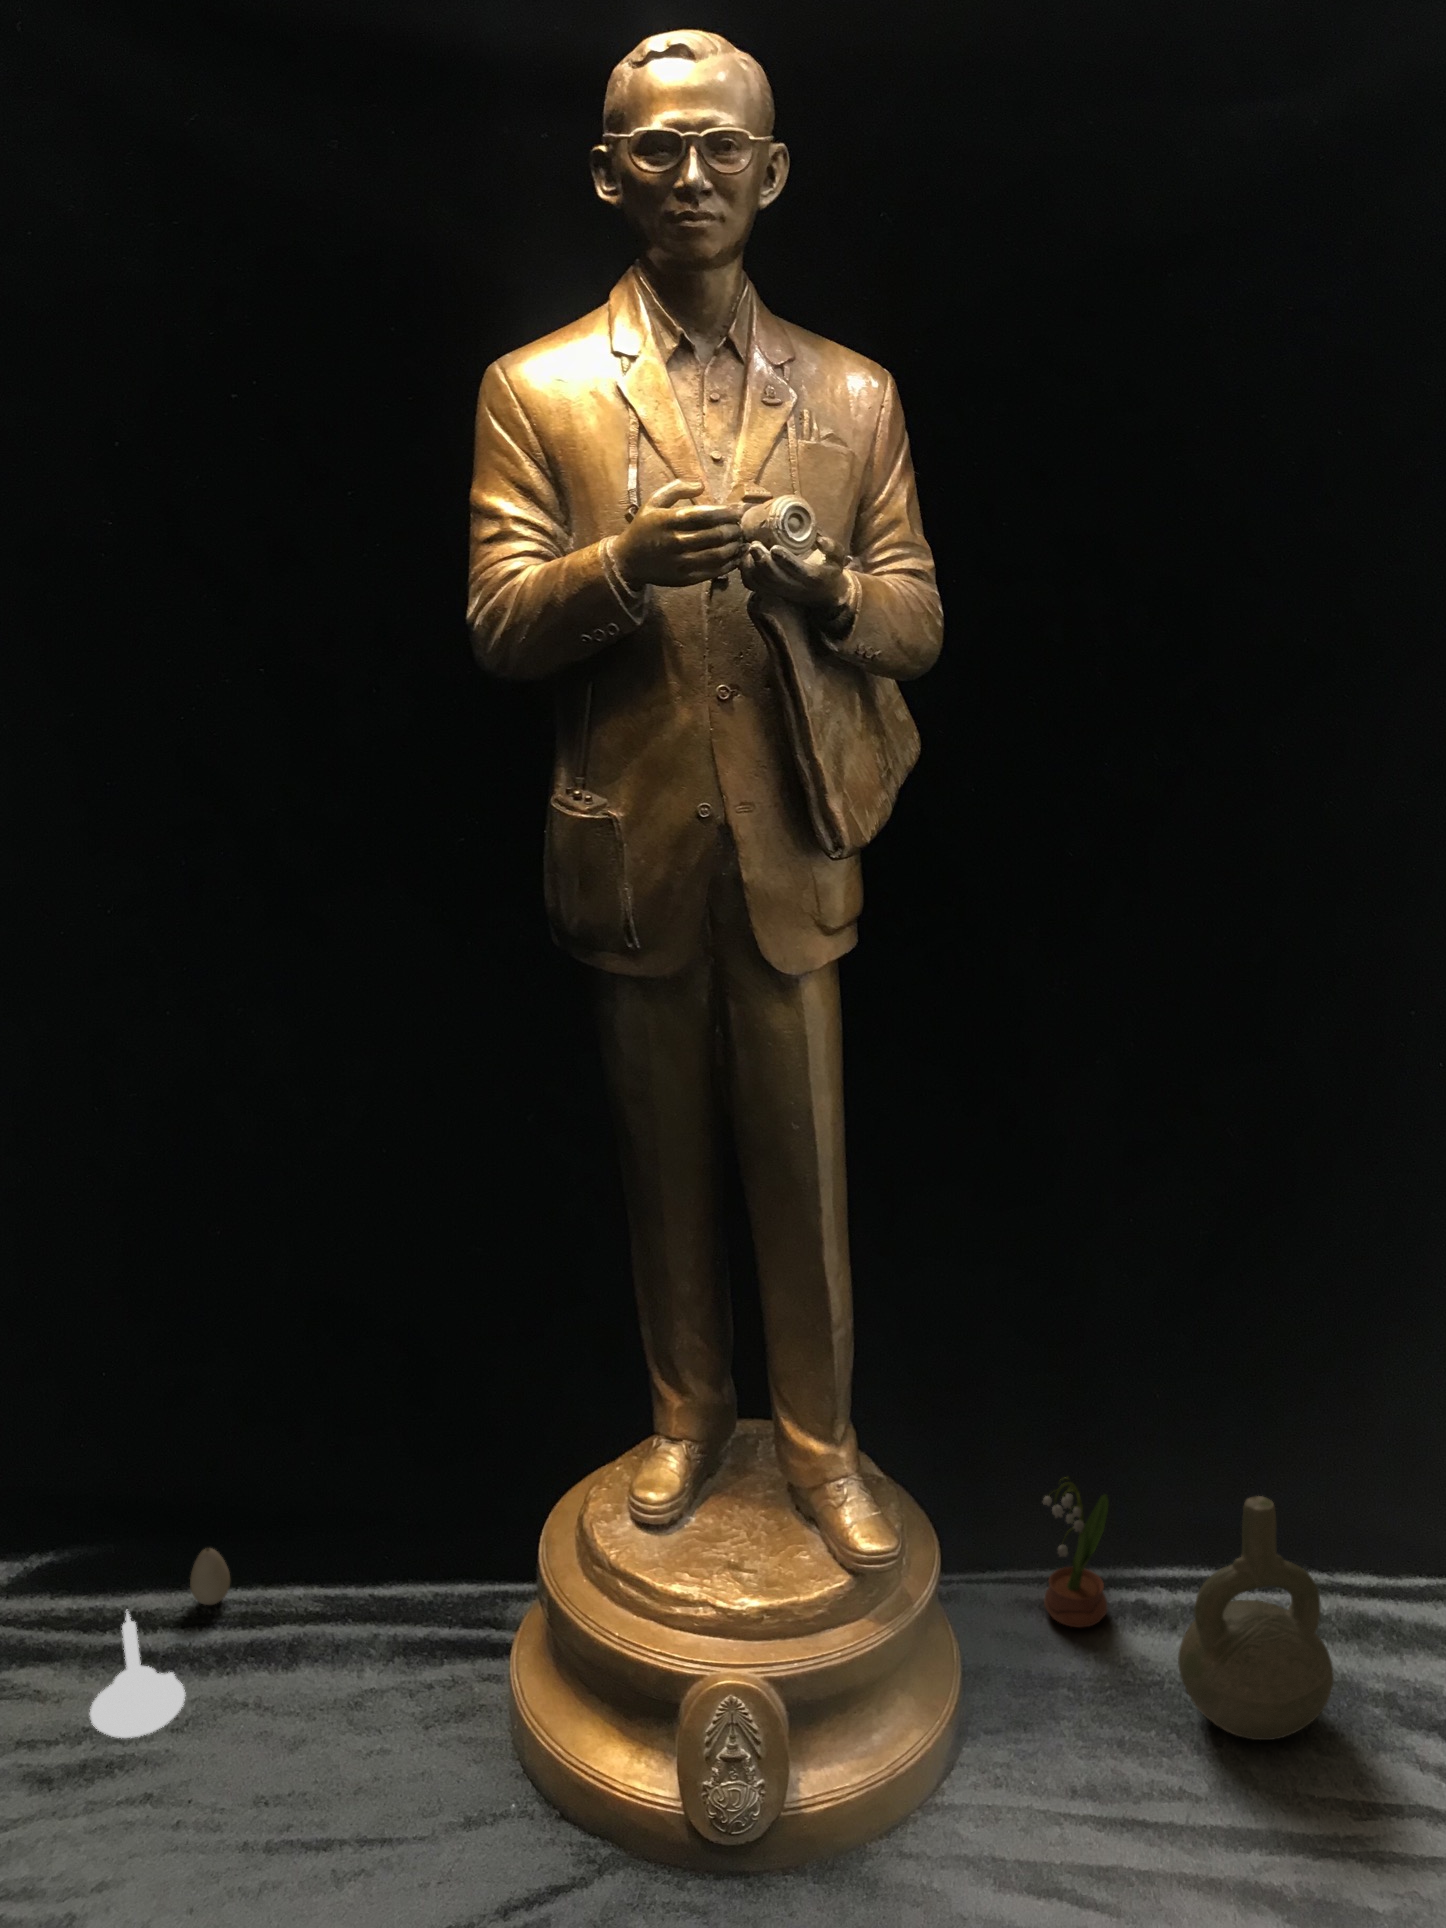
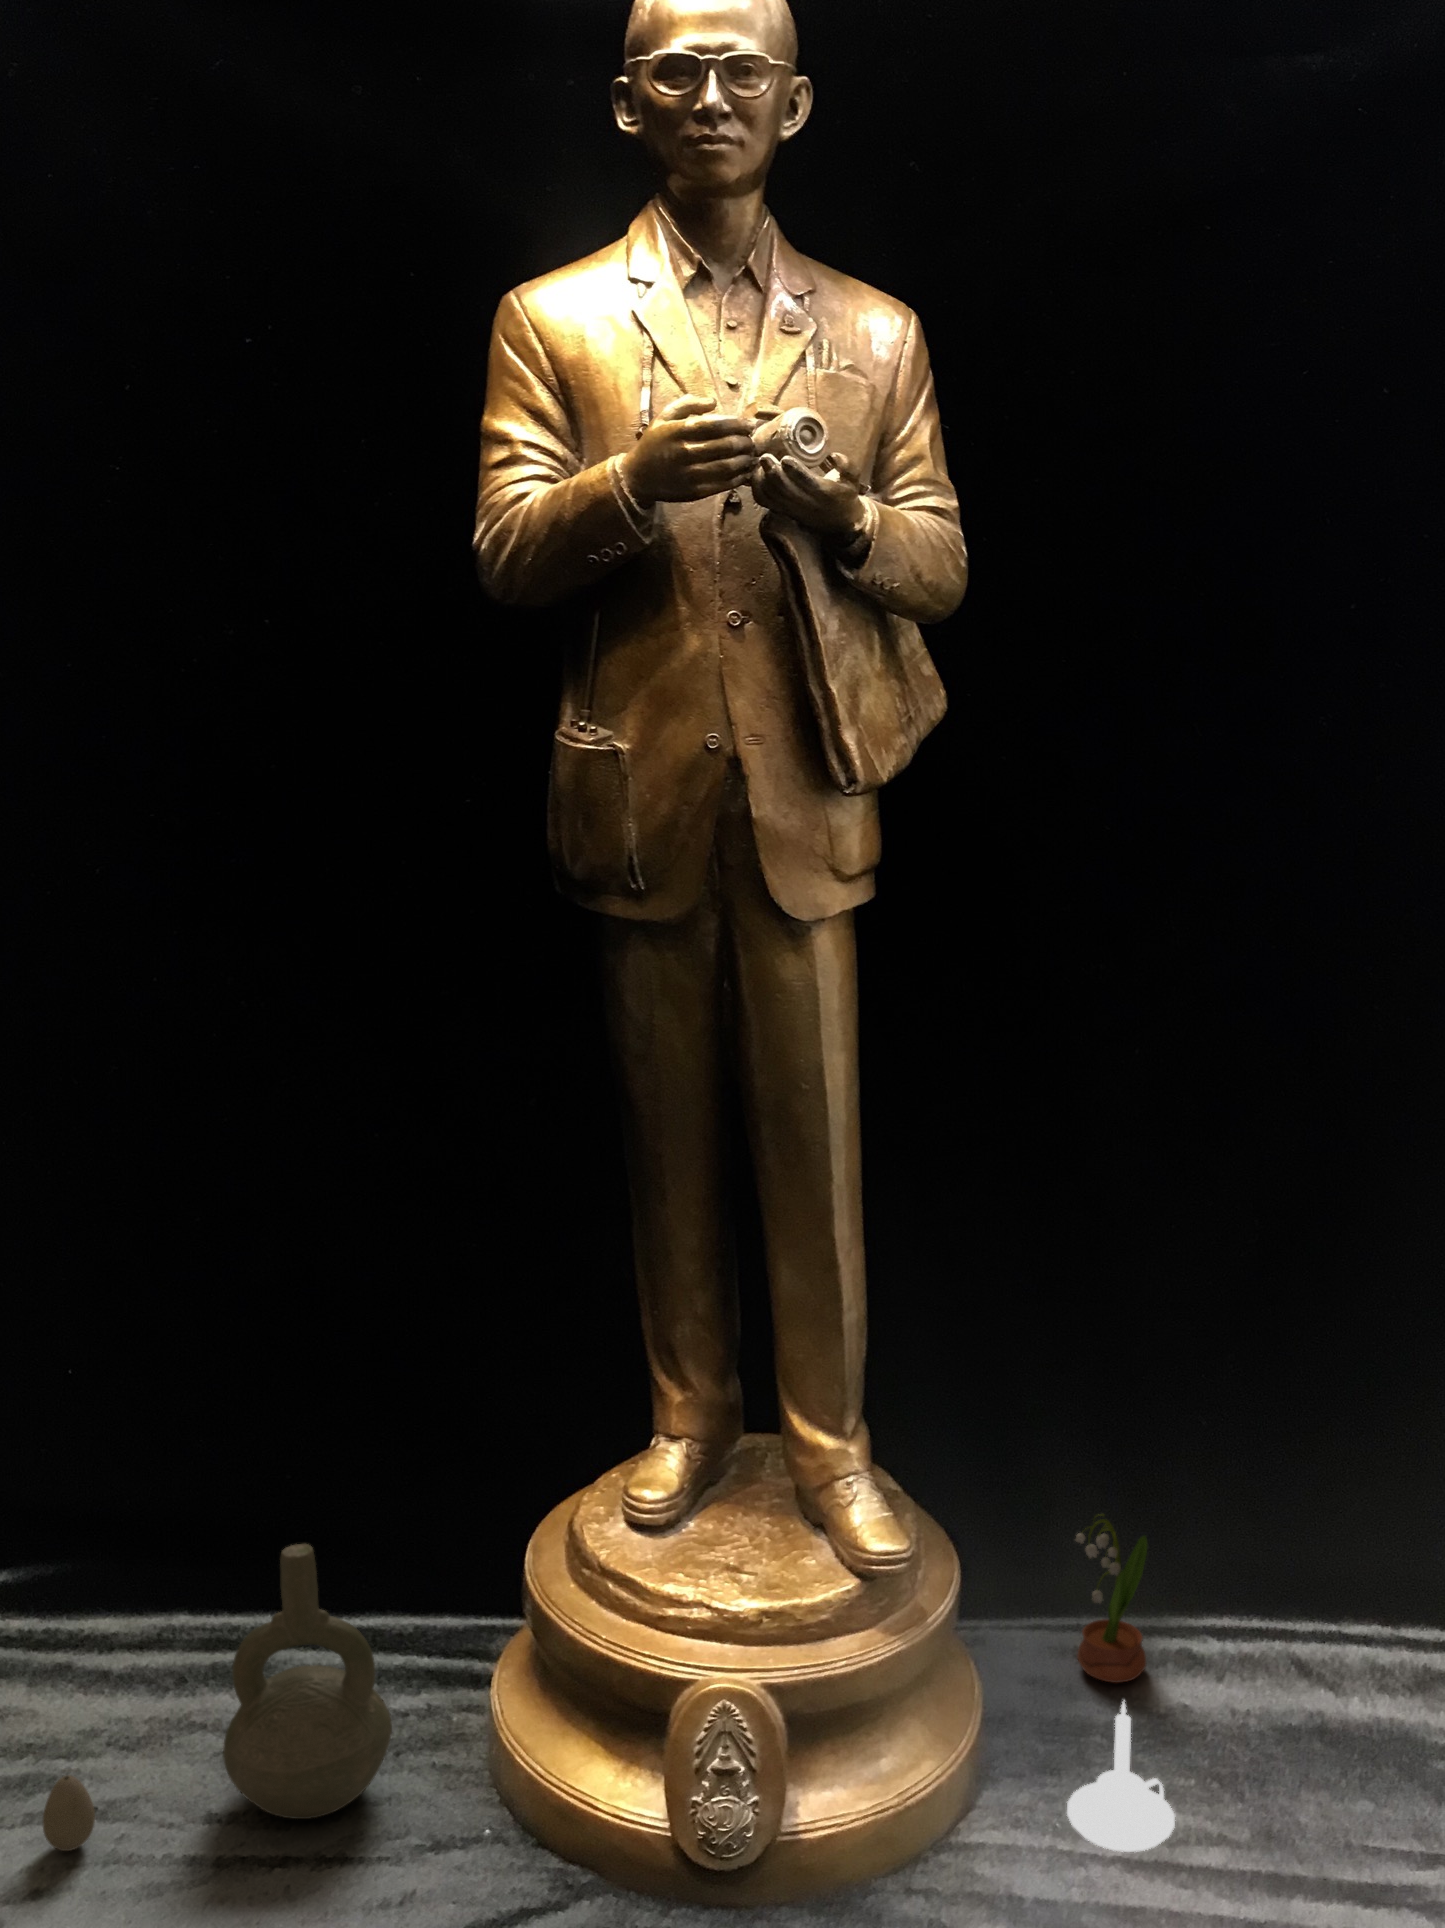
decorative vase: present [1178,1496,1334,1740] -> present [223,1544,392,1819]
decorative egg: present [190,1548,230,1605] -> present [43,1775,95,1851]
candle holder: present [90,1612,185,1738] -> present [1067,1702,1175,1852]

